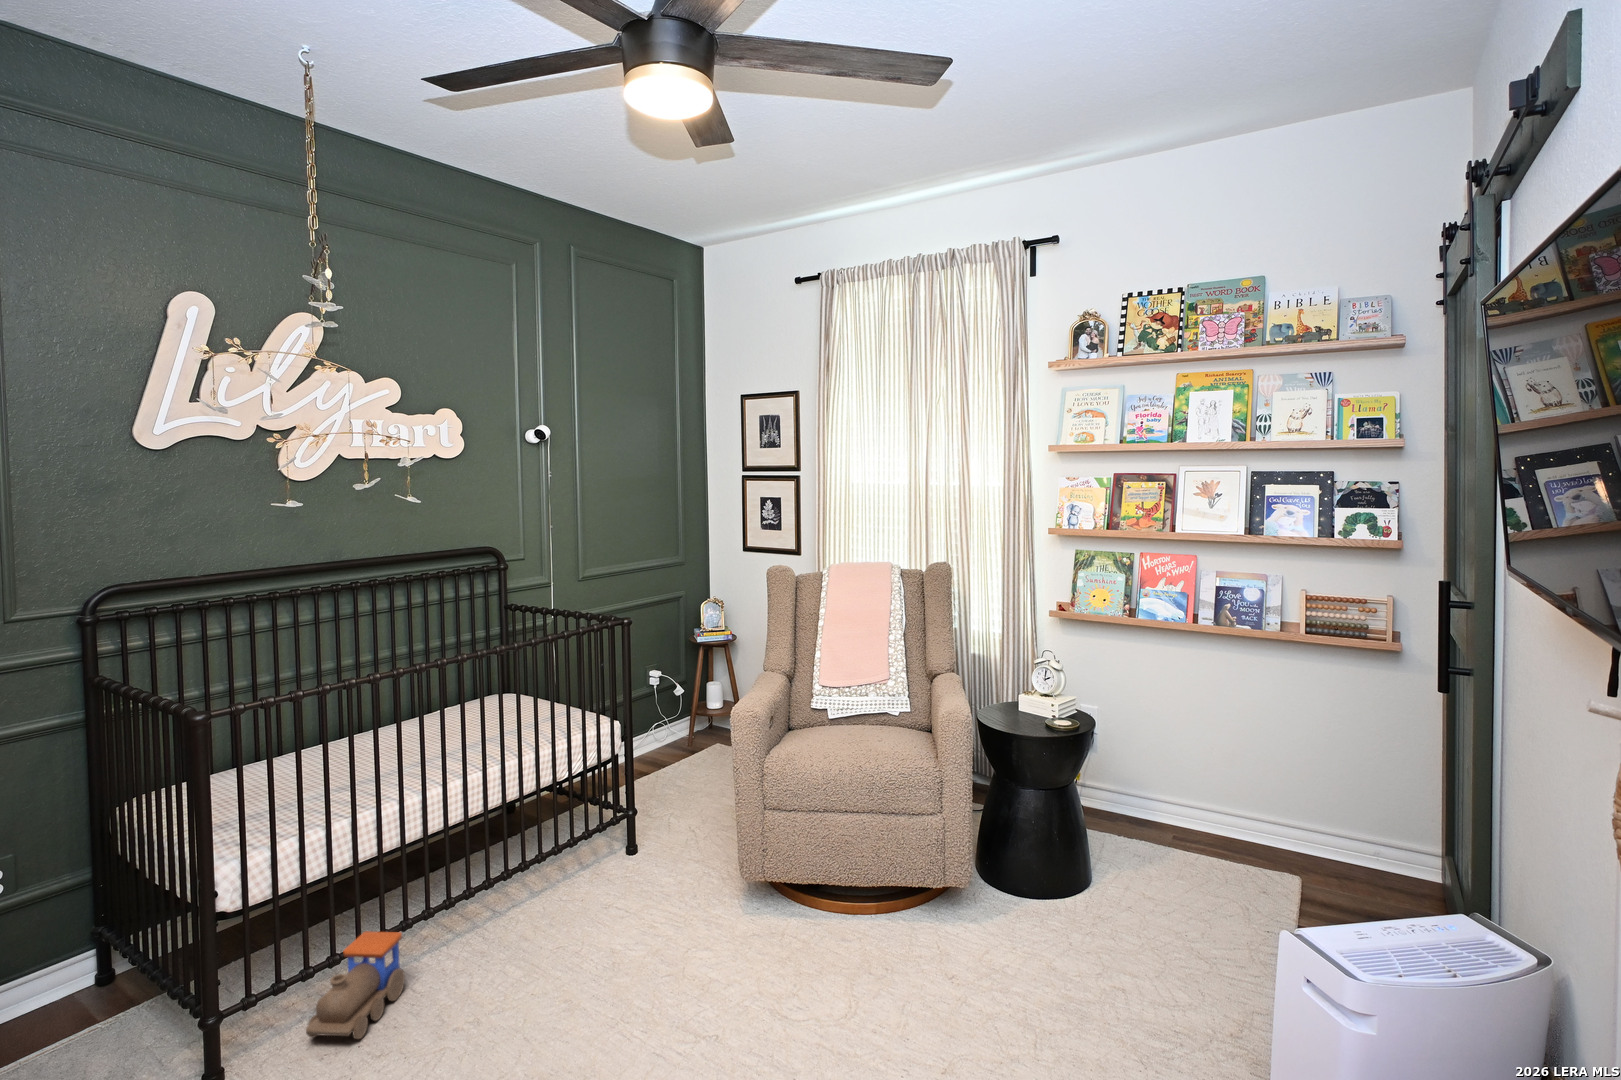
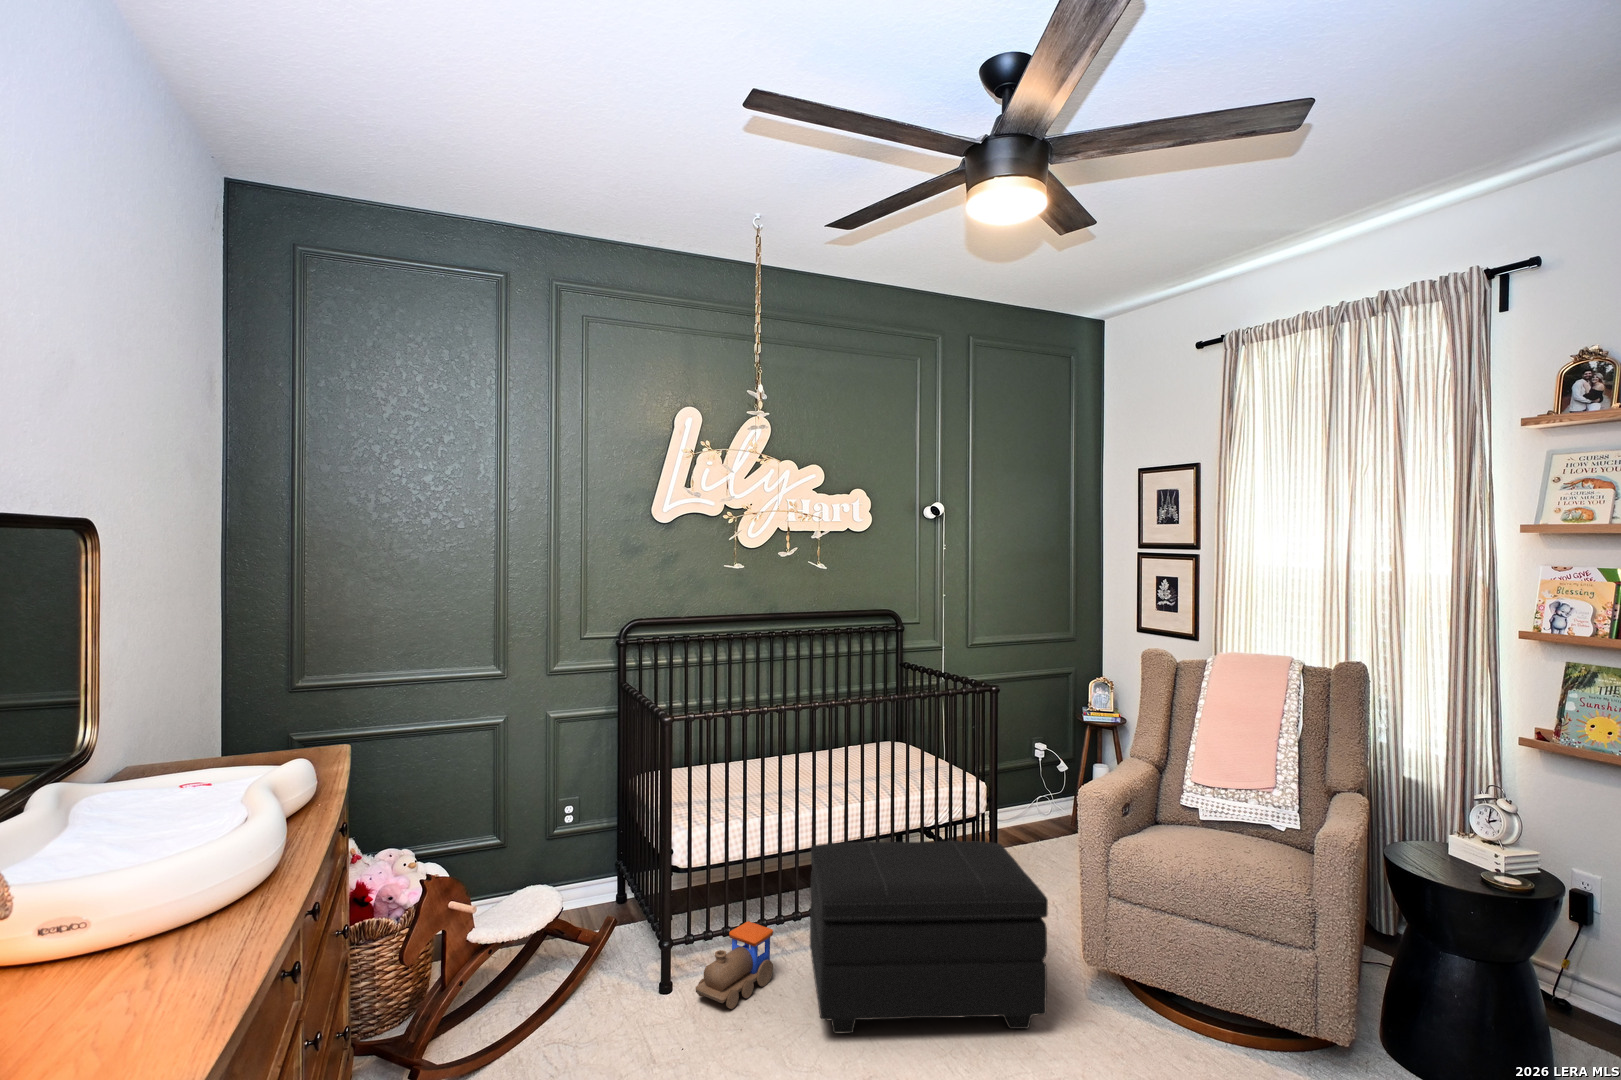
footstool: none [441,779,719,1023] -> present [810,841,1048,1033]

